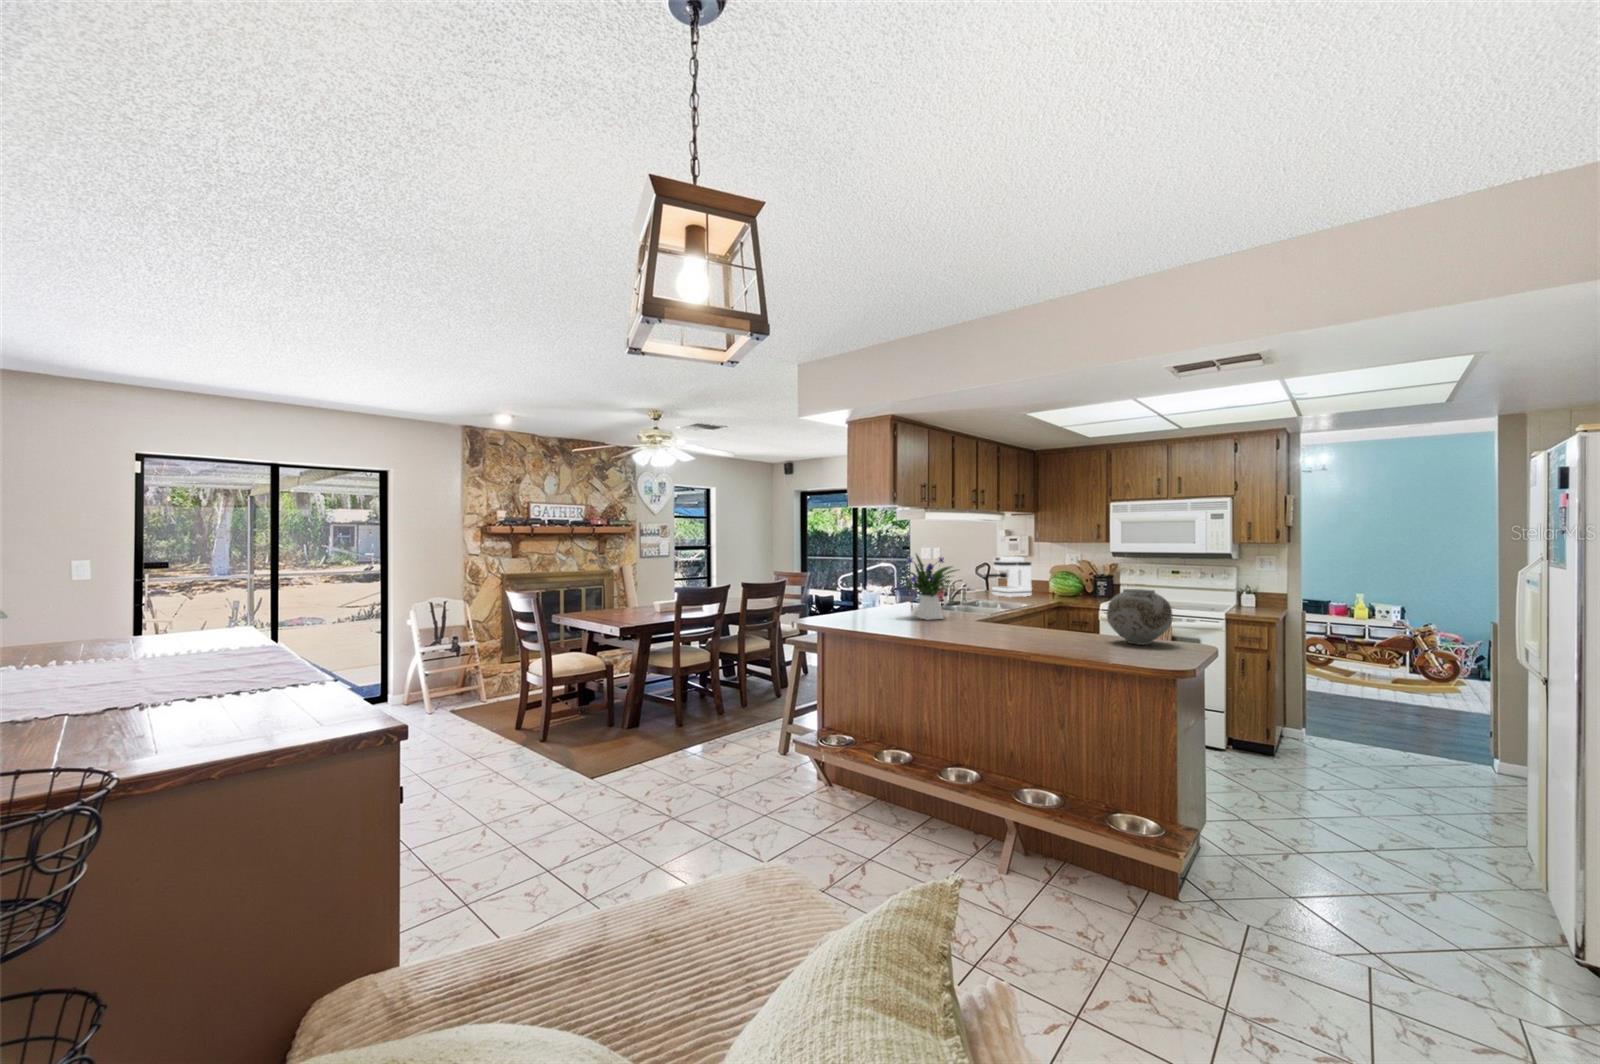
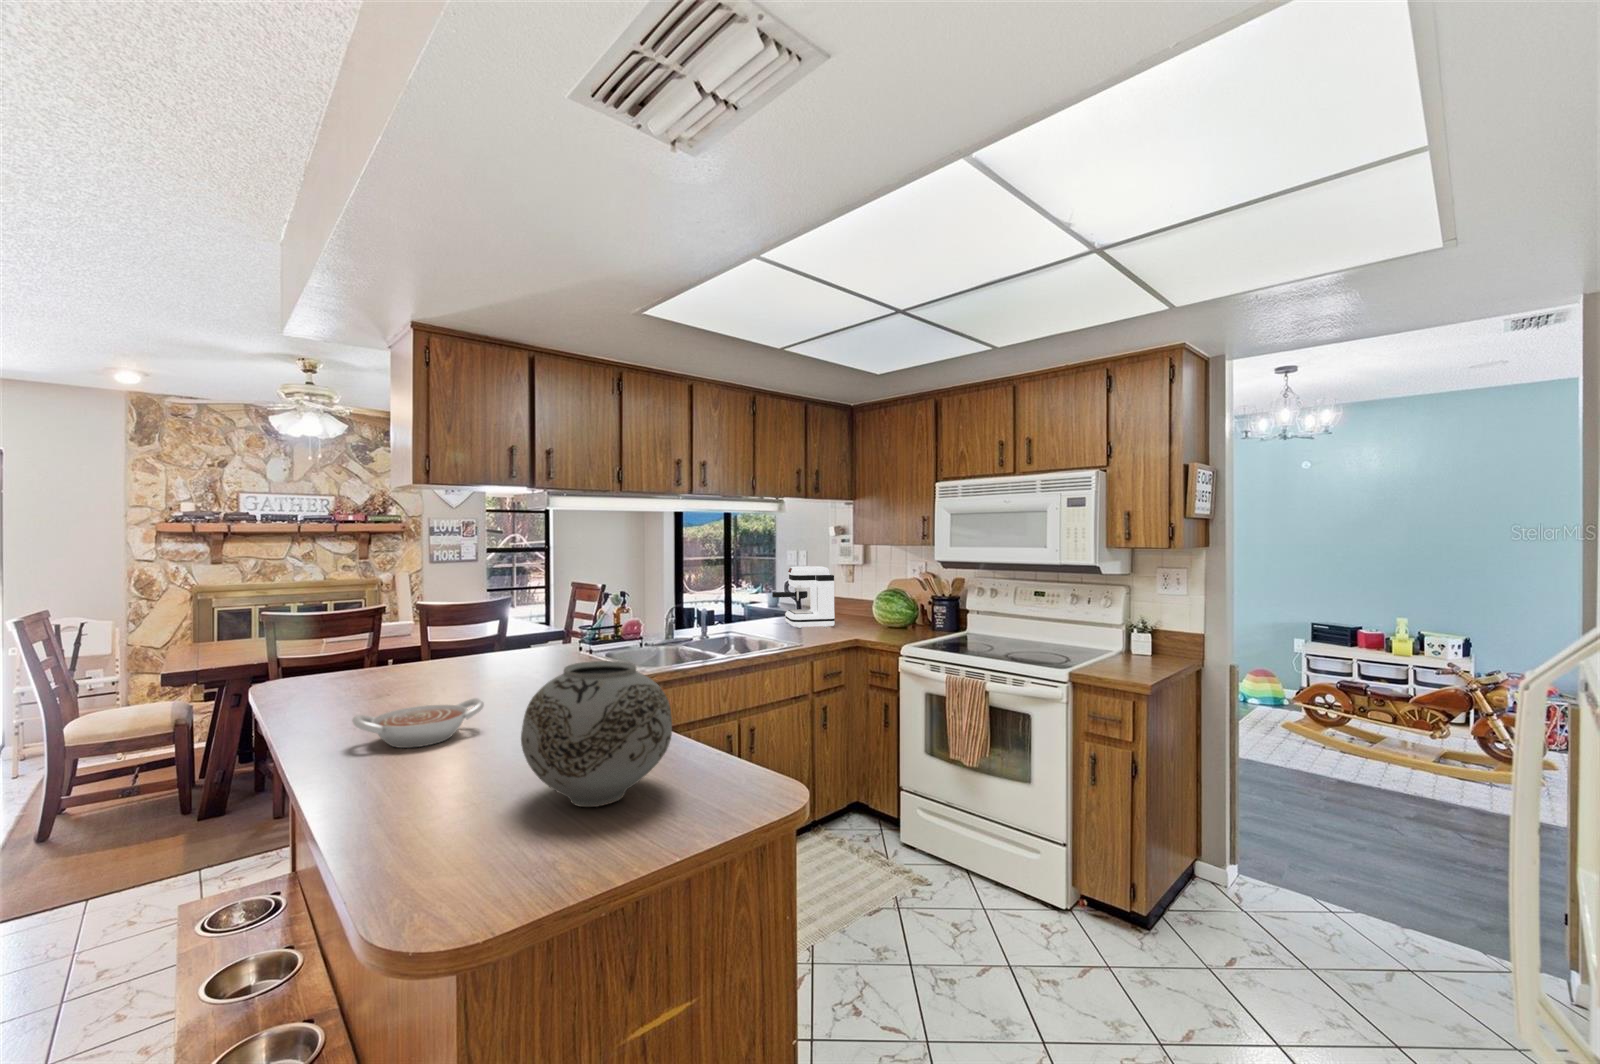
flower arrangement: present [907,554,956,620] -> none [433,565,550,684]
bowl: none [975,616,1017,636] -> present [352,698,484,748]

